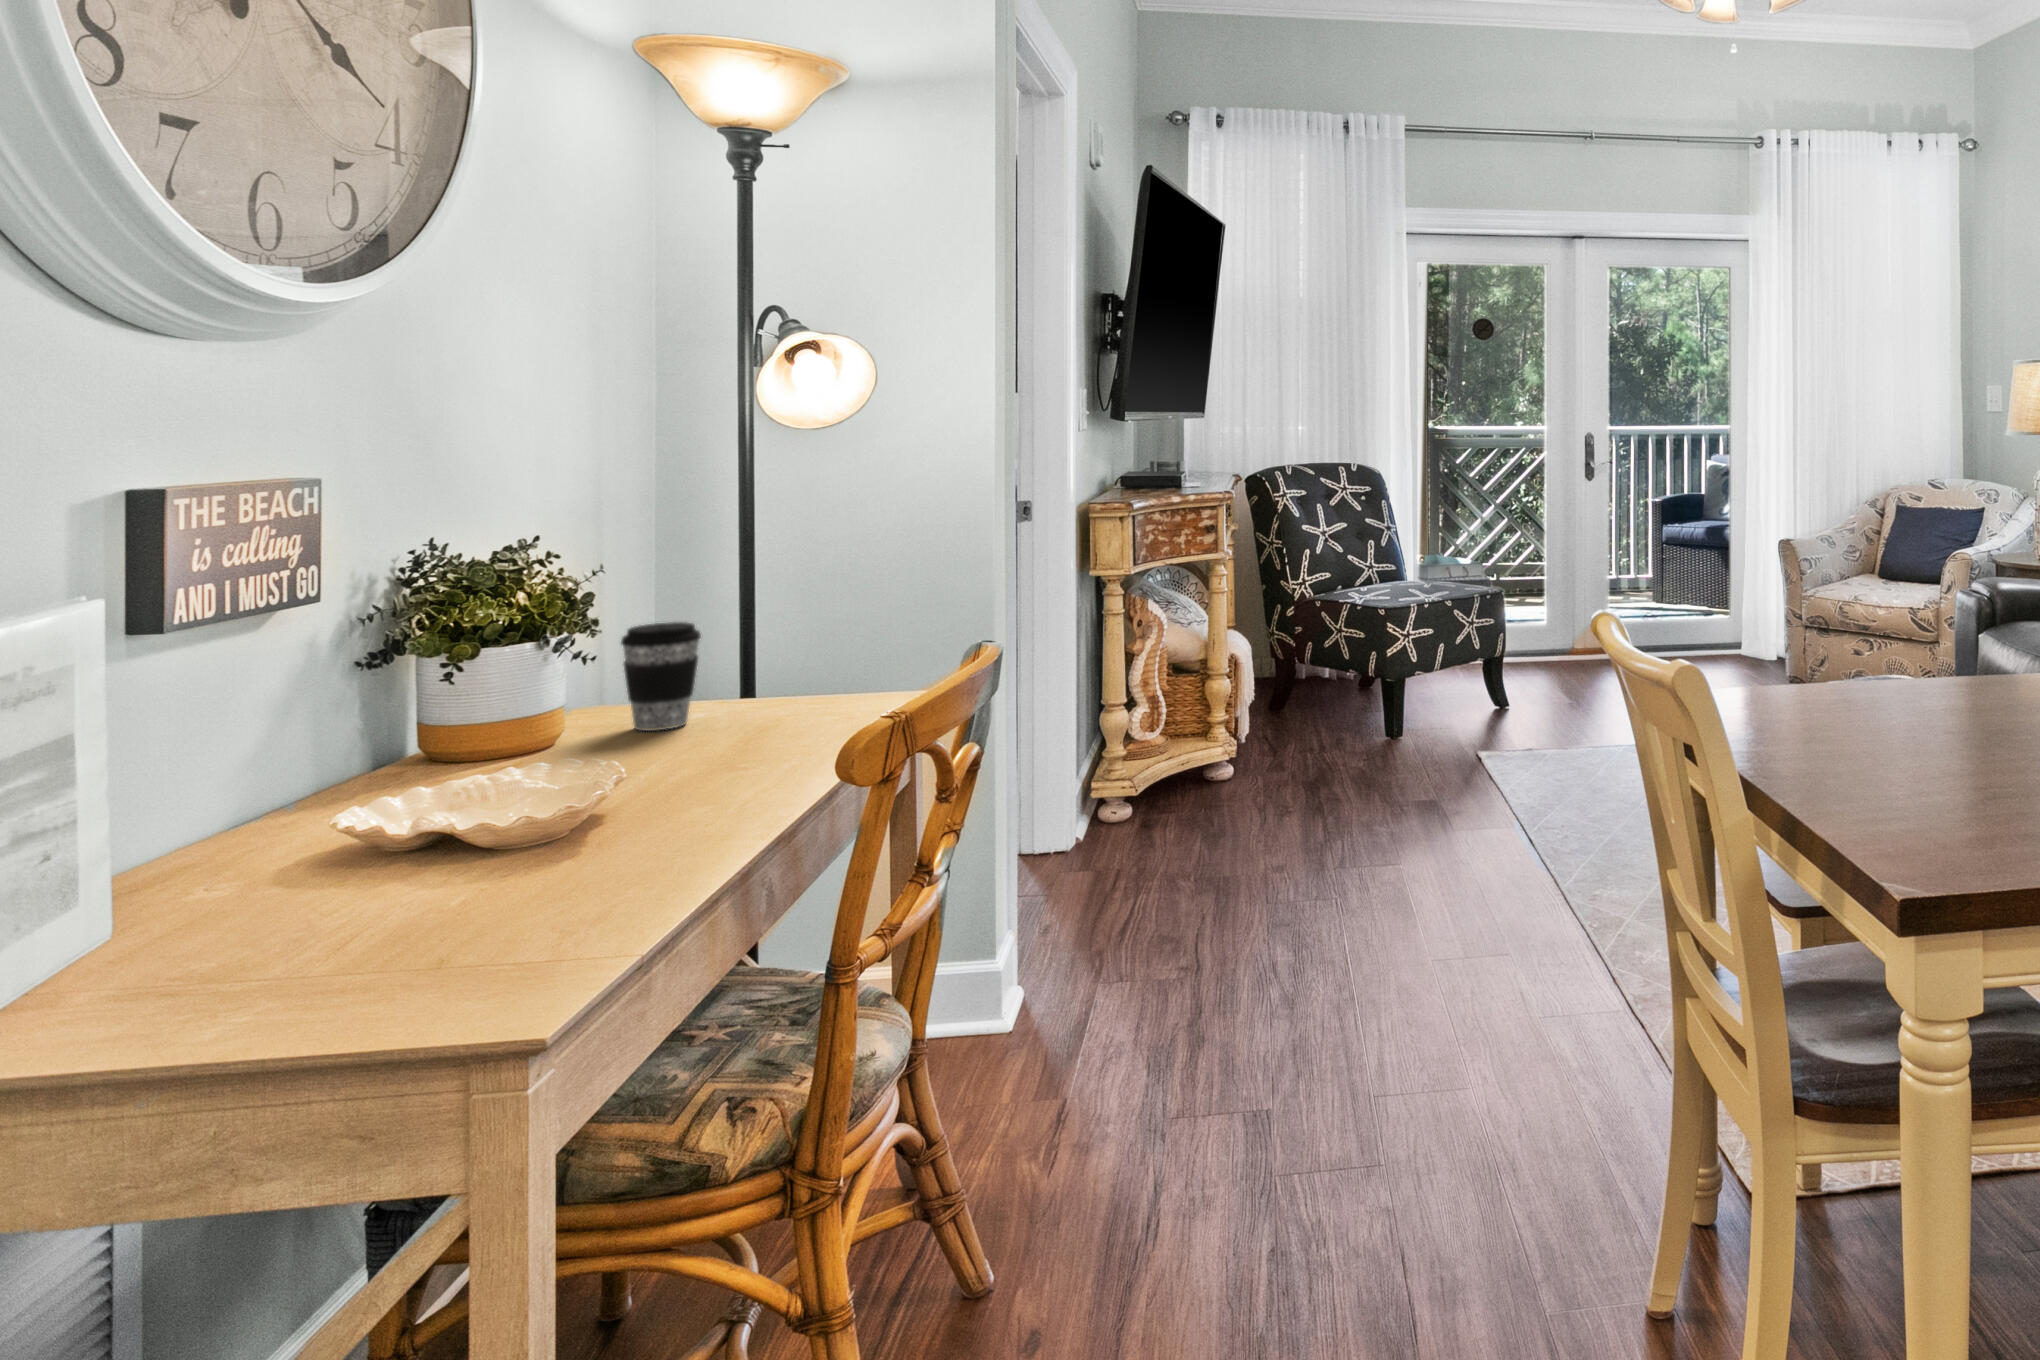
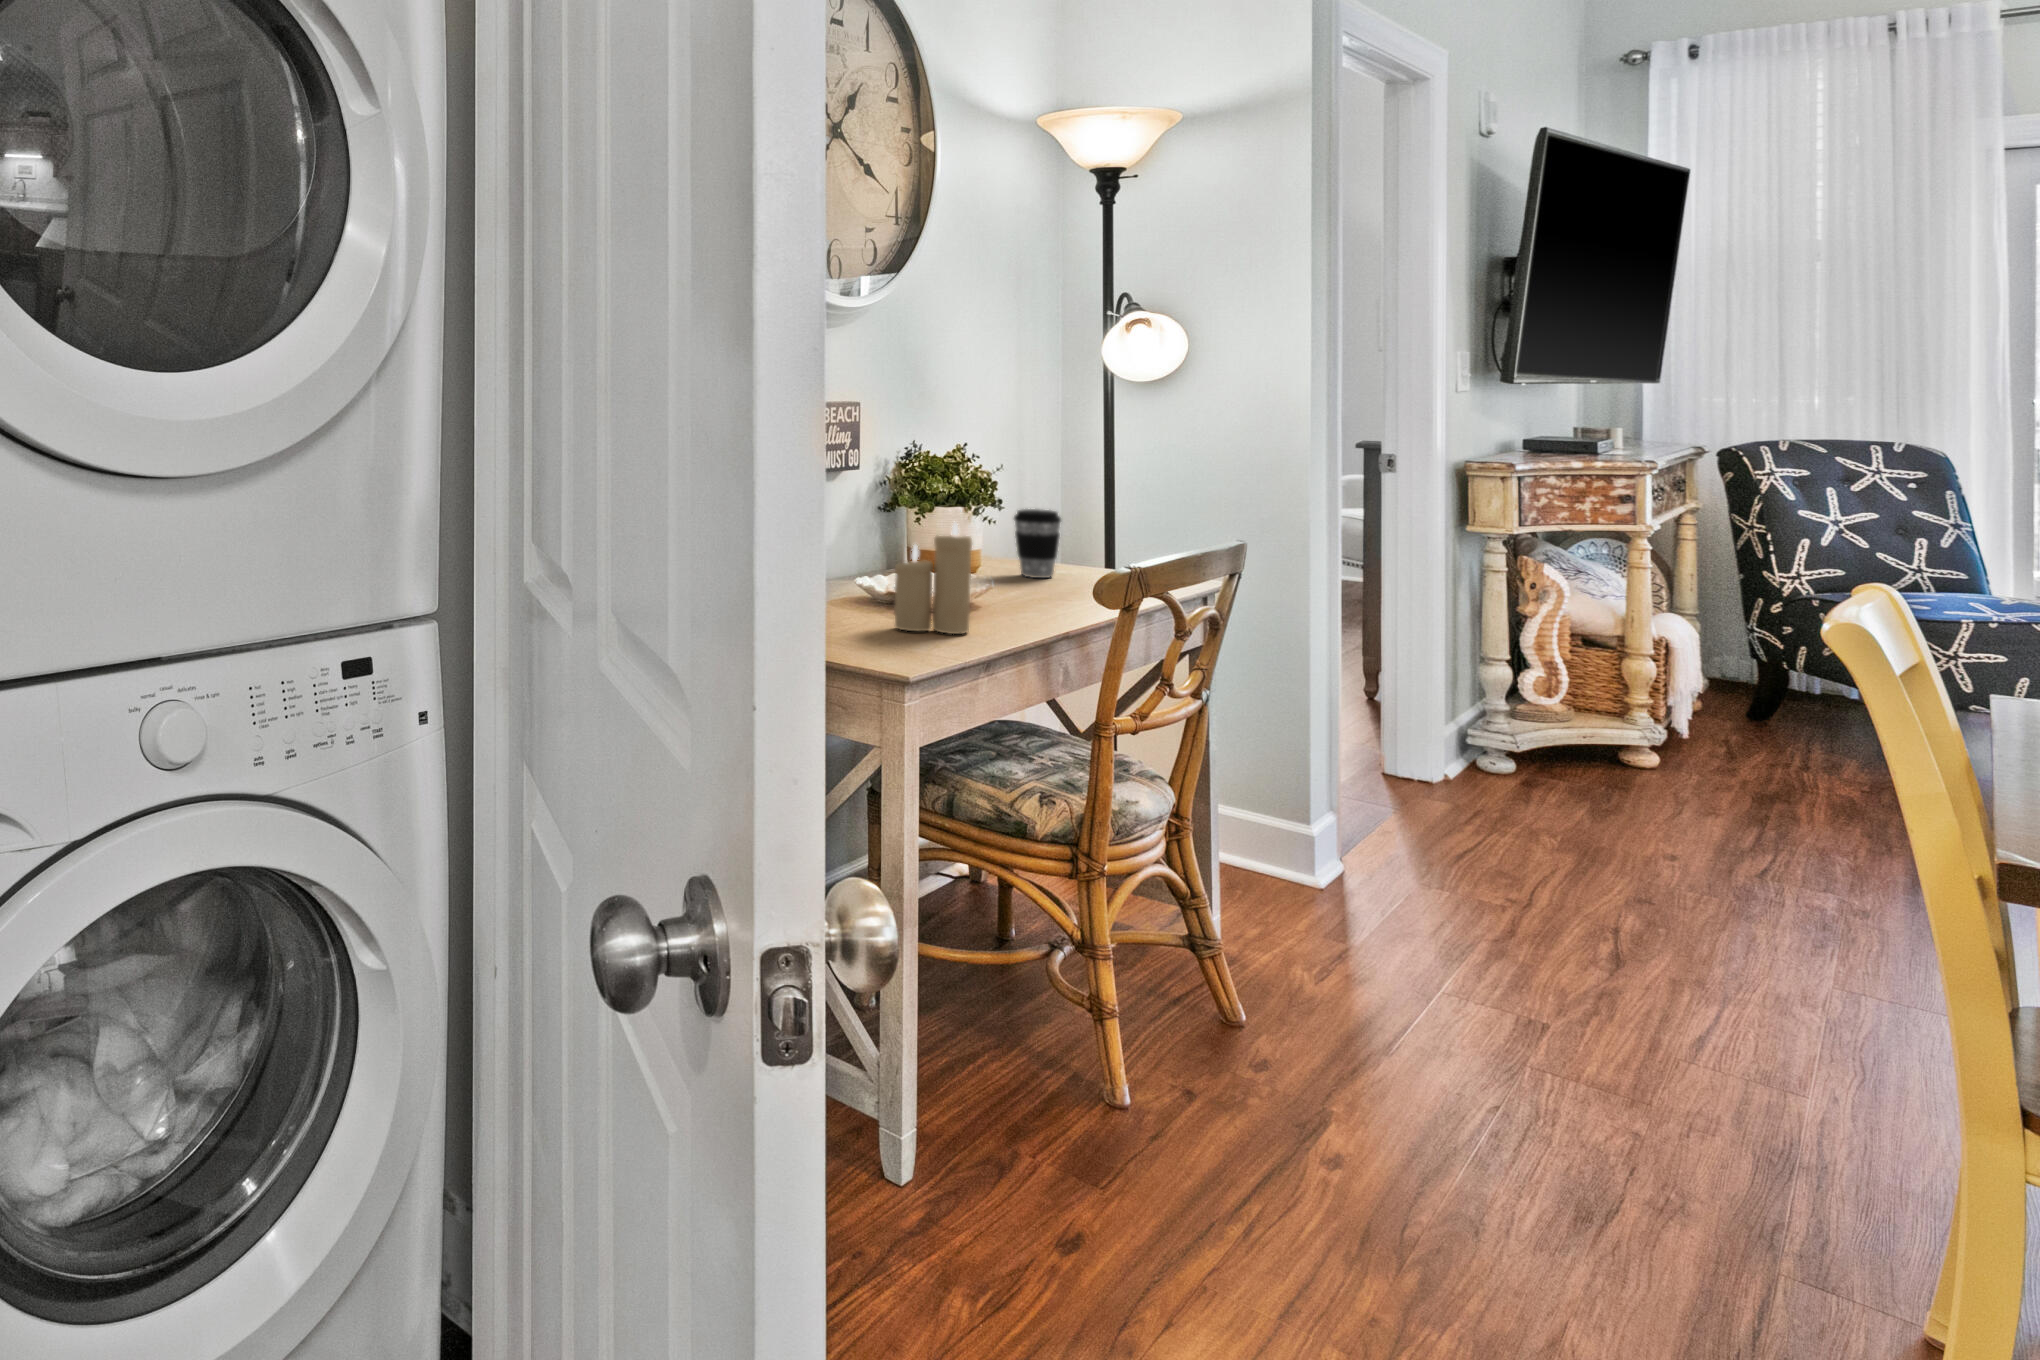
candle: none [445,677,610,899] -> present [894,523,972,634]

